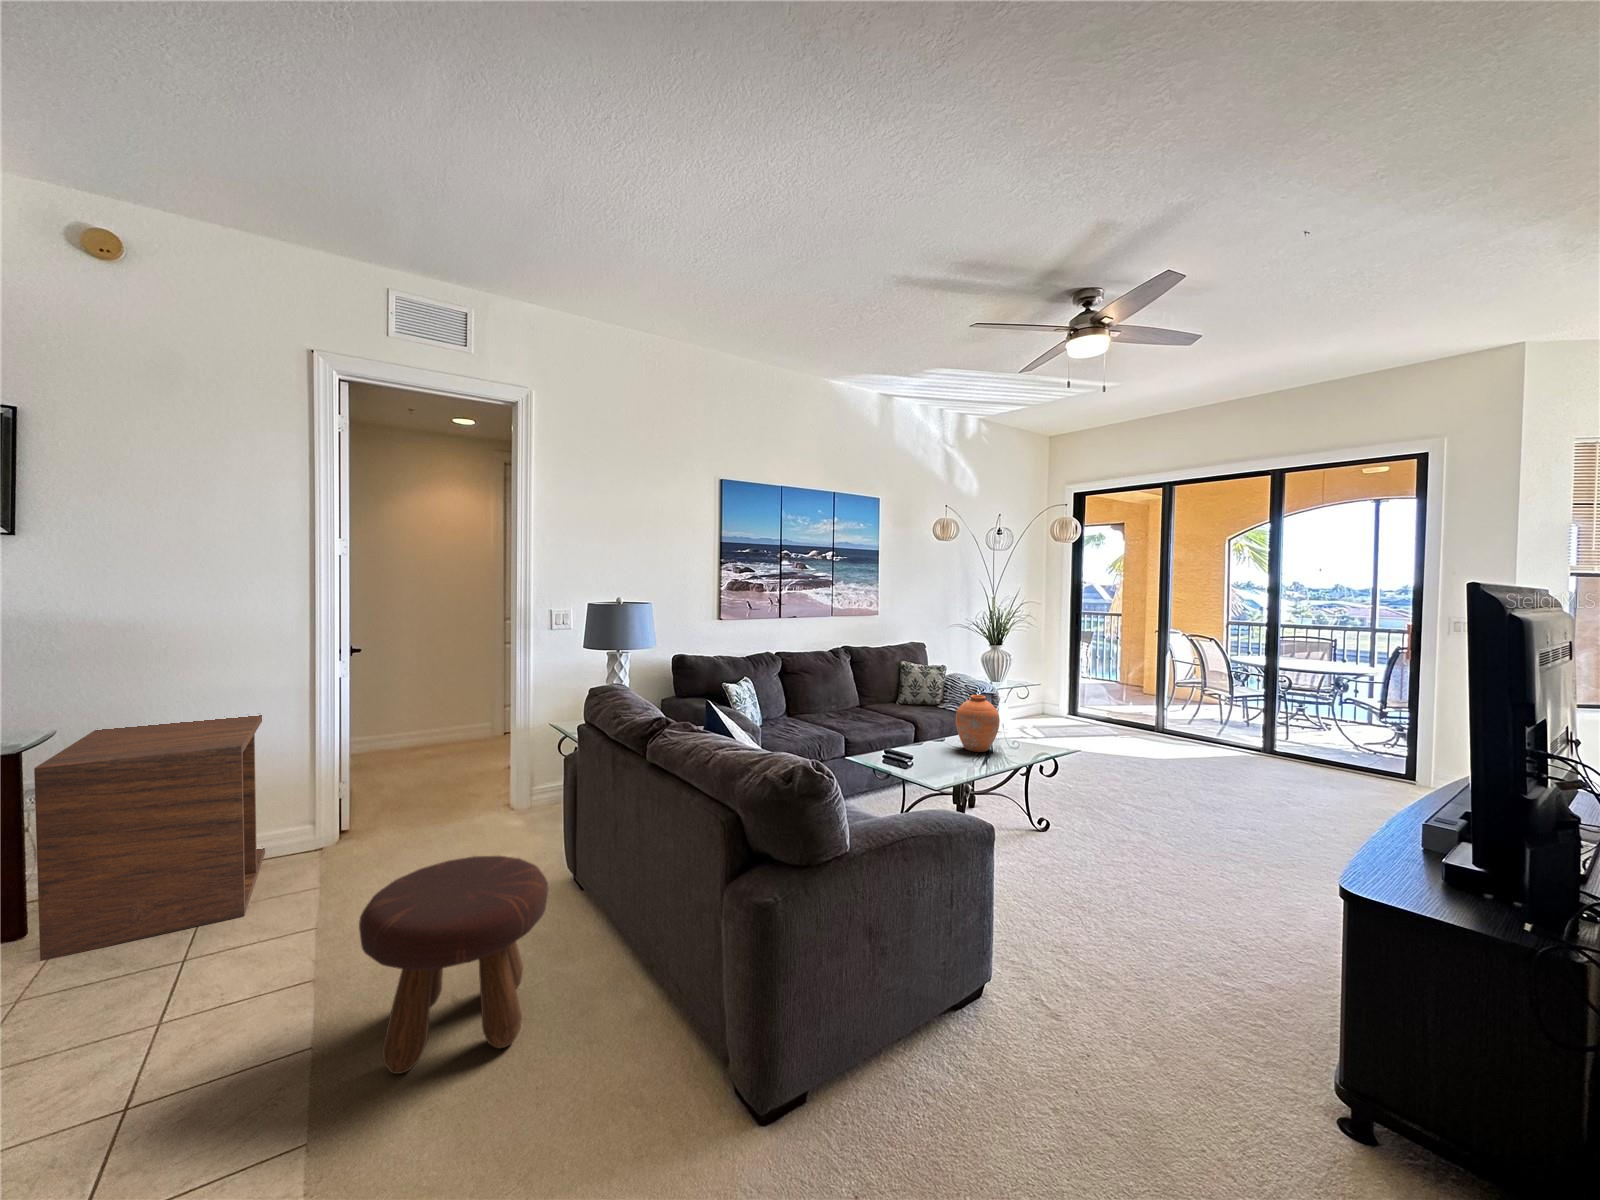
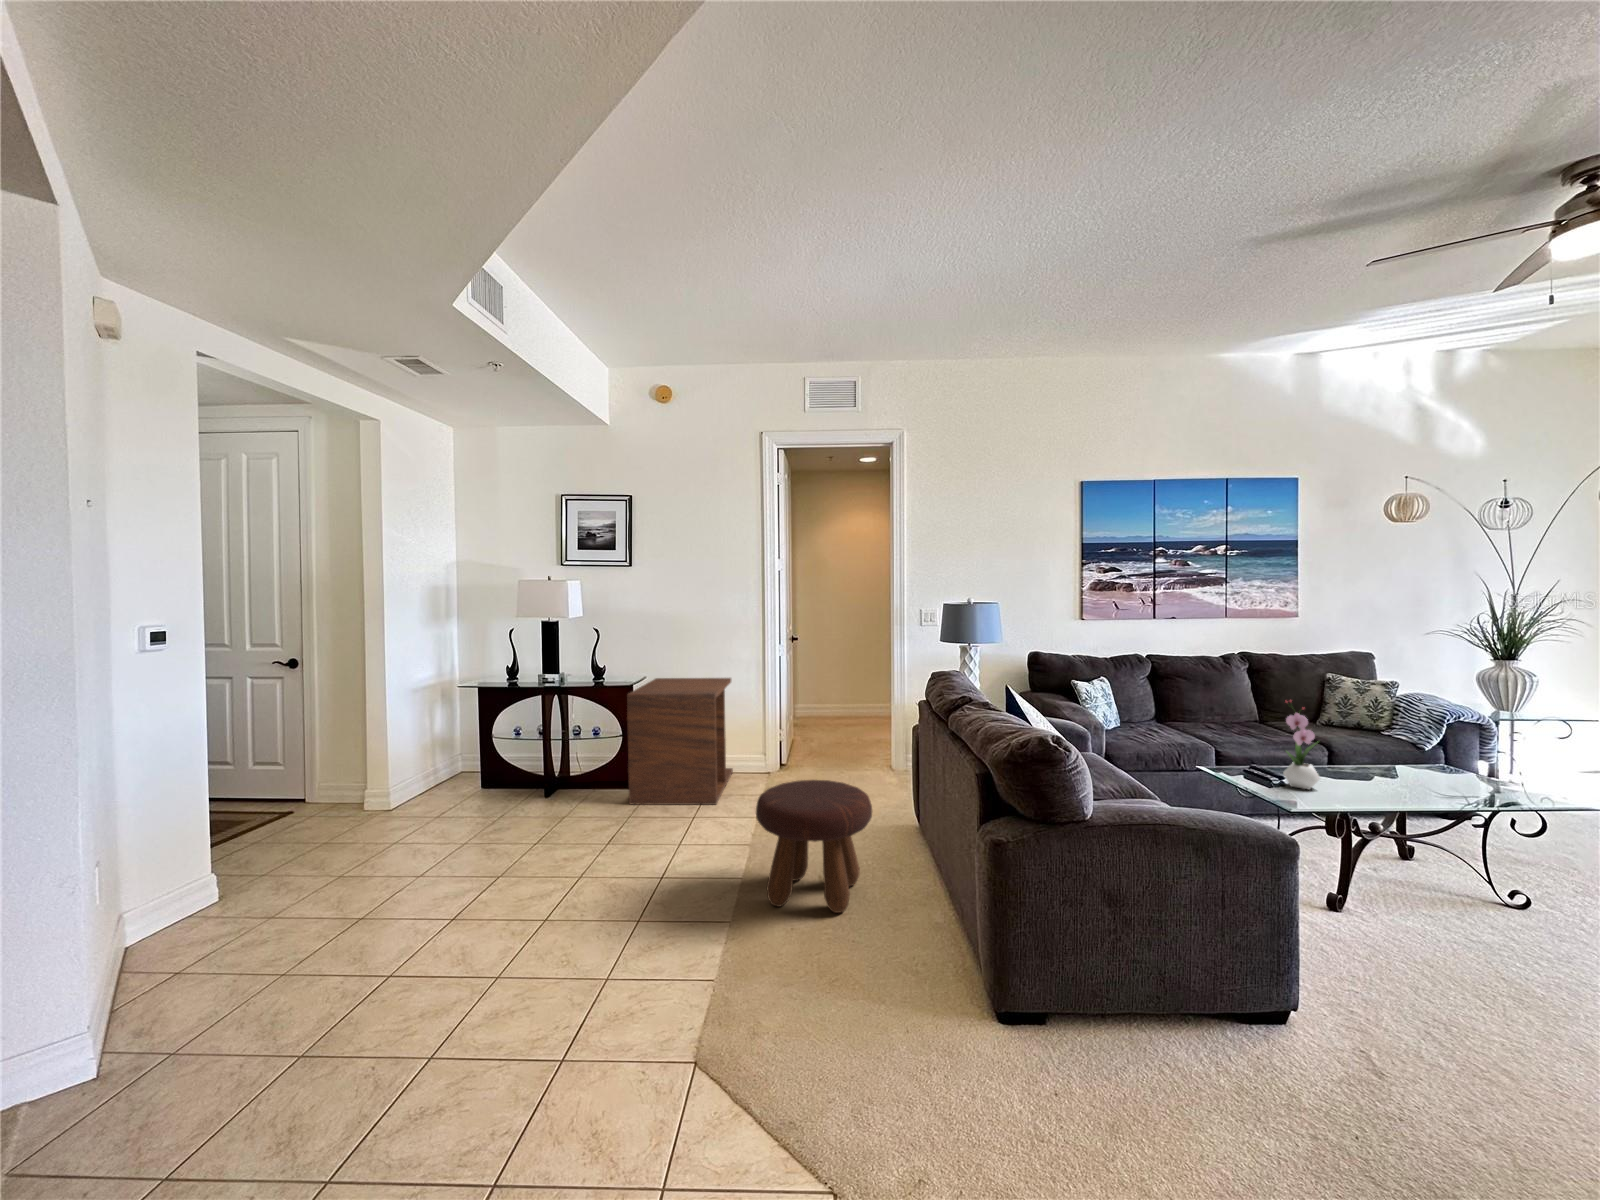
flower arrangement: none [920,694,947,770] -> present [1283,700,1320,789]
vase: present [955,695,1000,752] -> none [1357,711,1428,783]

